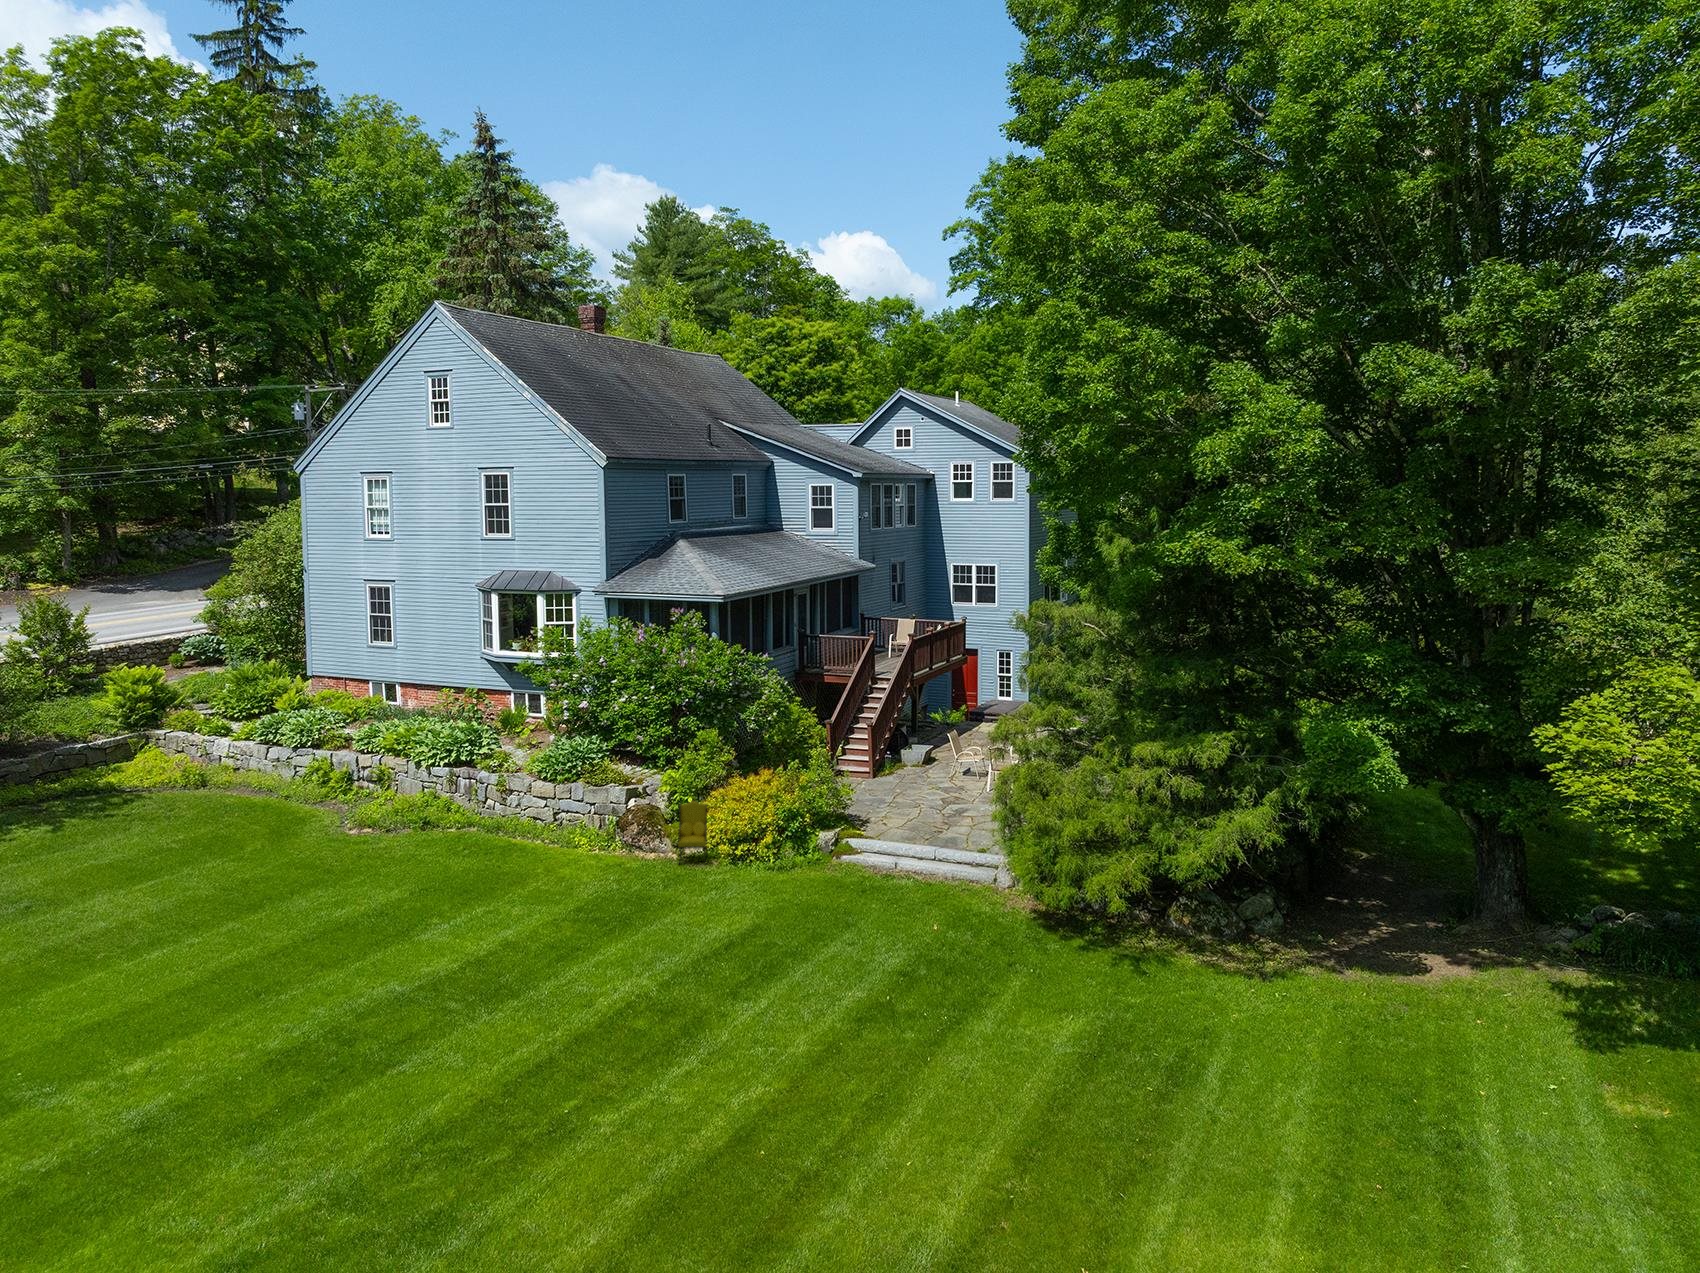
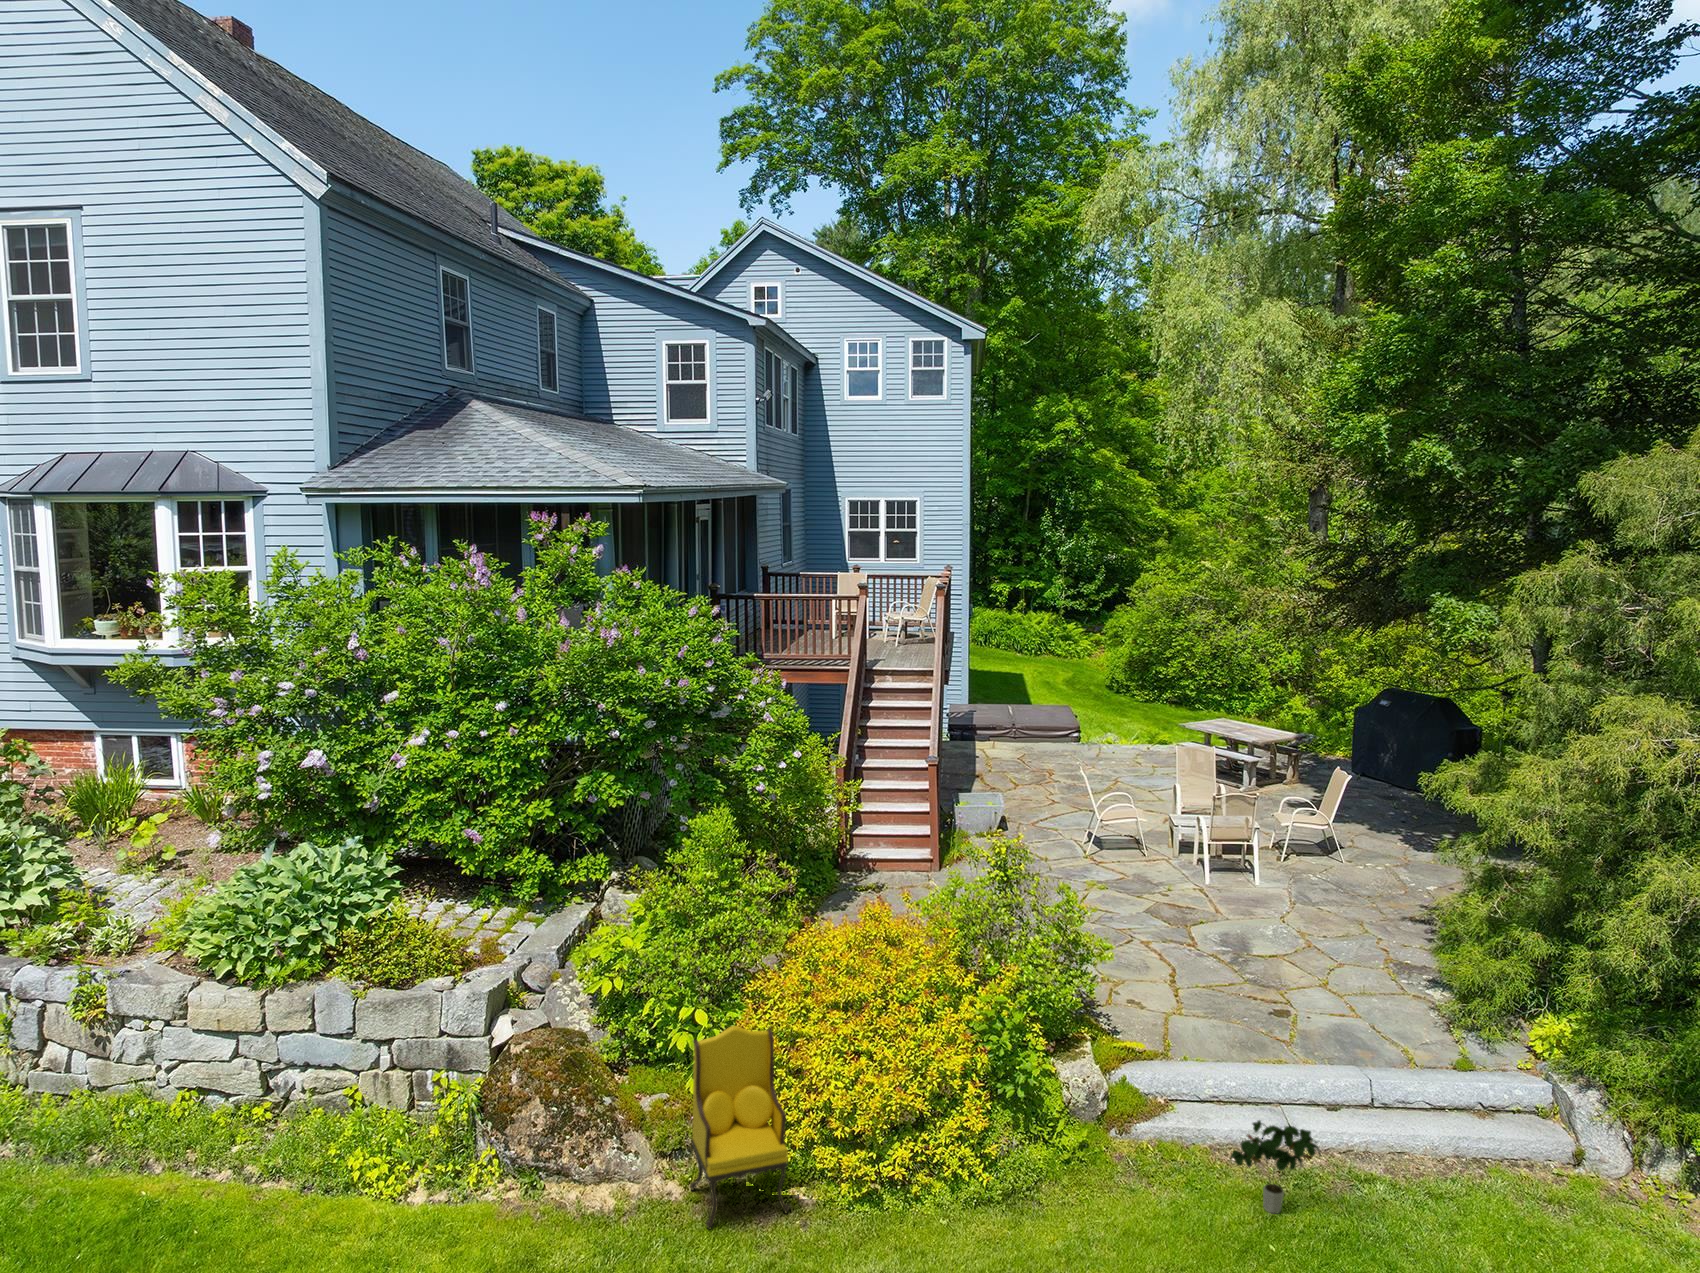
potted plant: none [860,850,886,883] -> present [1231,1120,1321,1213]

